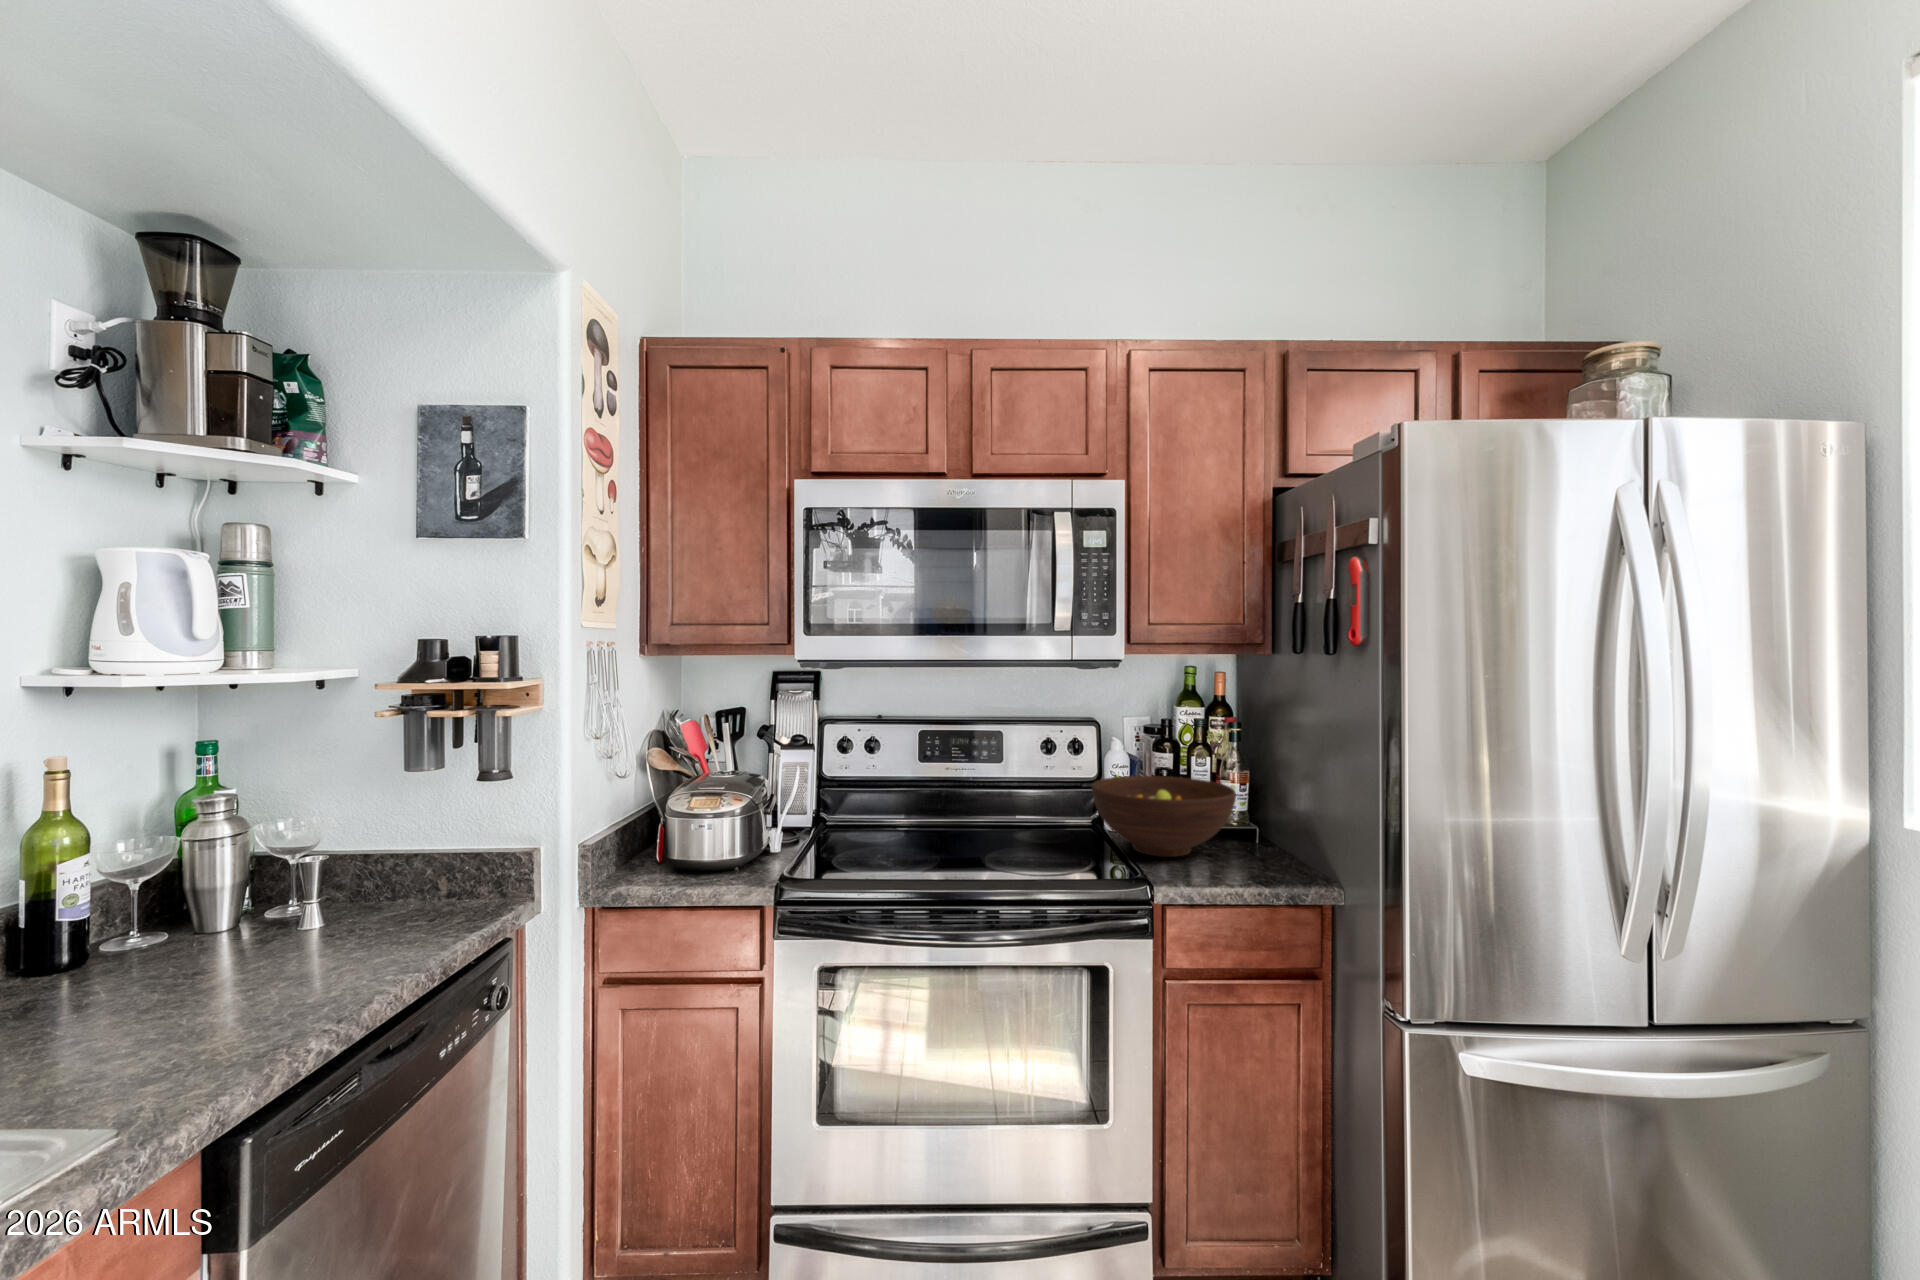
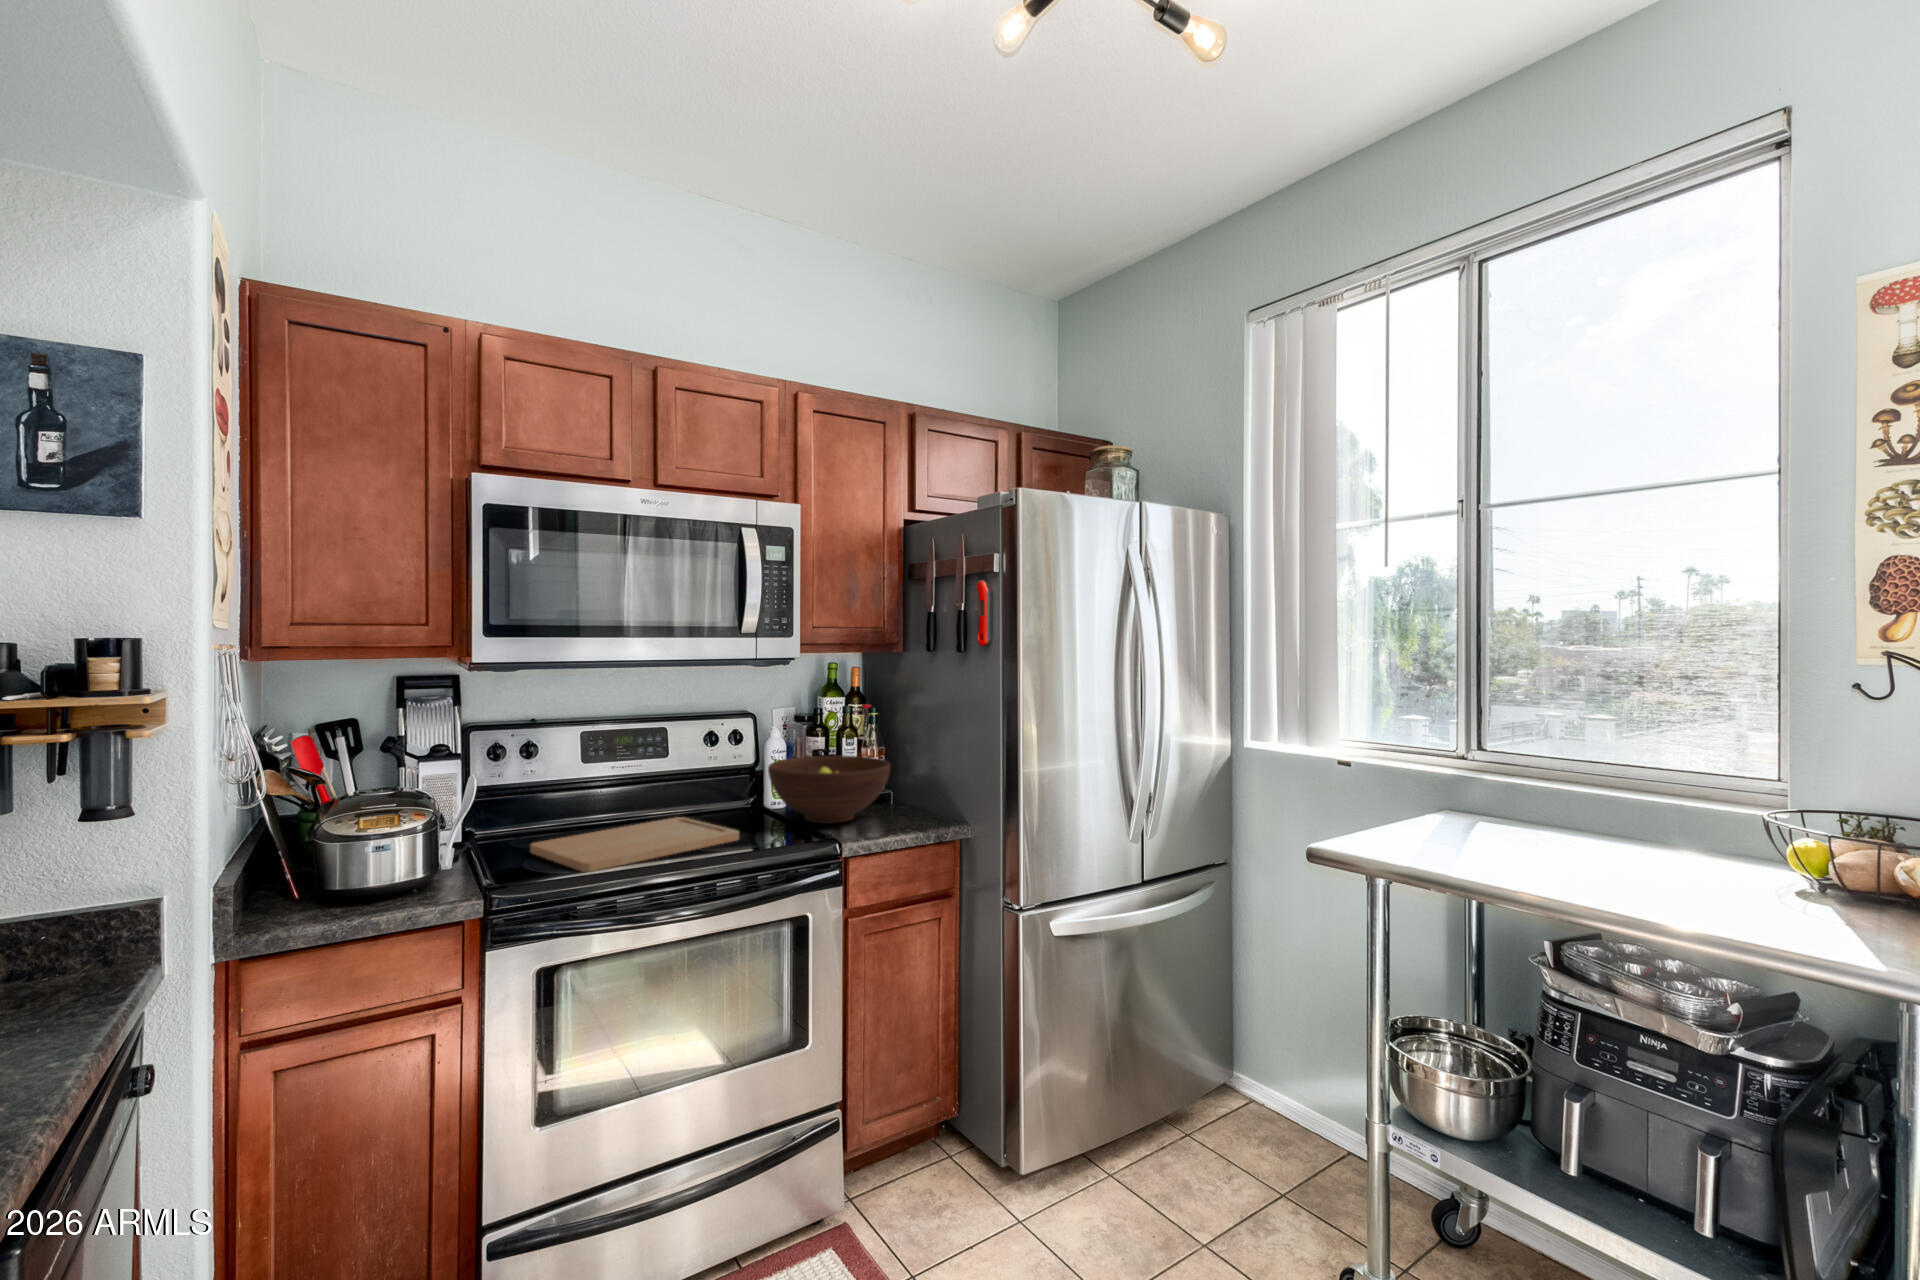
cutting board: none [851,828,1047,874] -> present [530,817,739,872]

